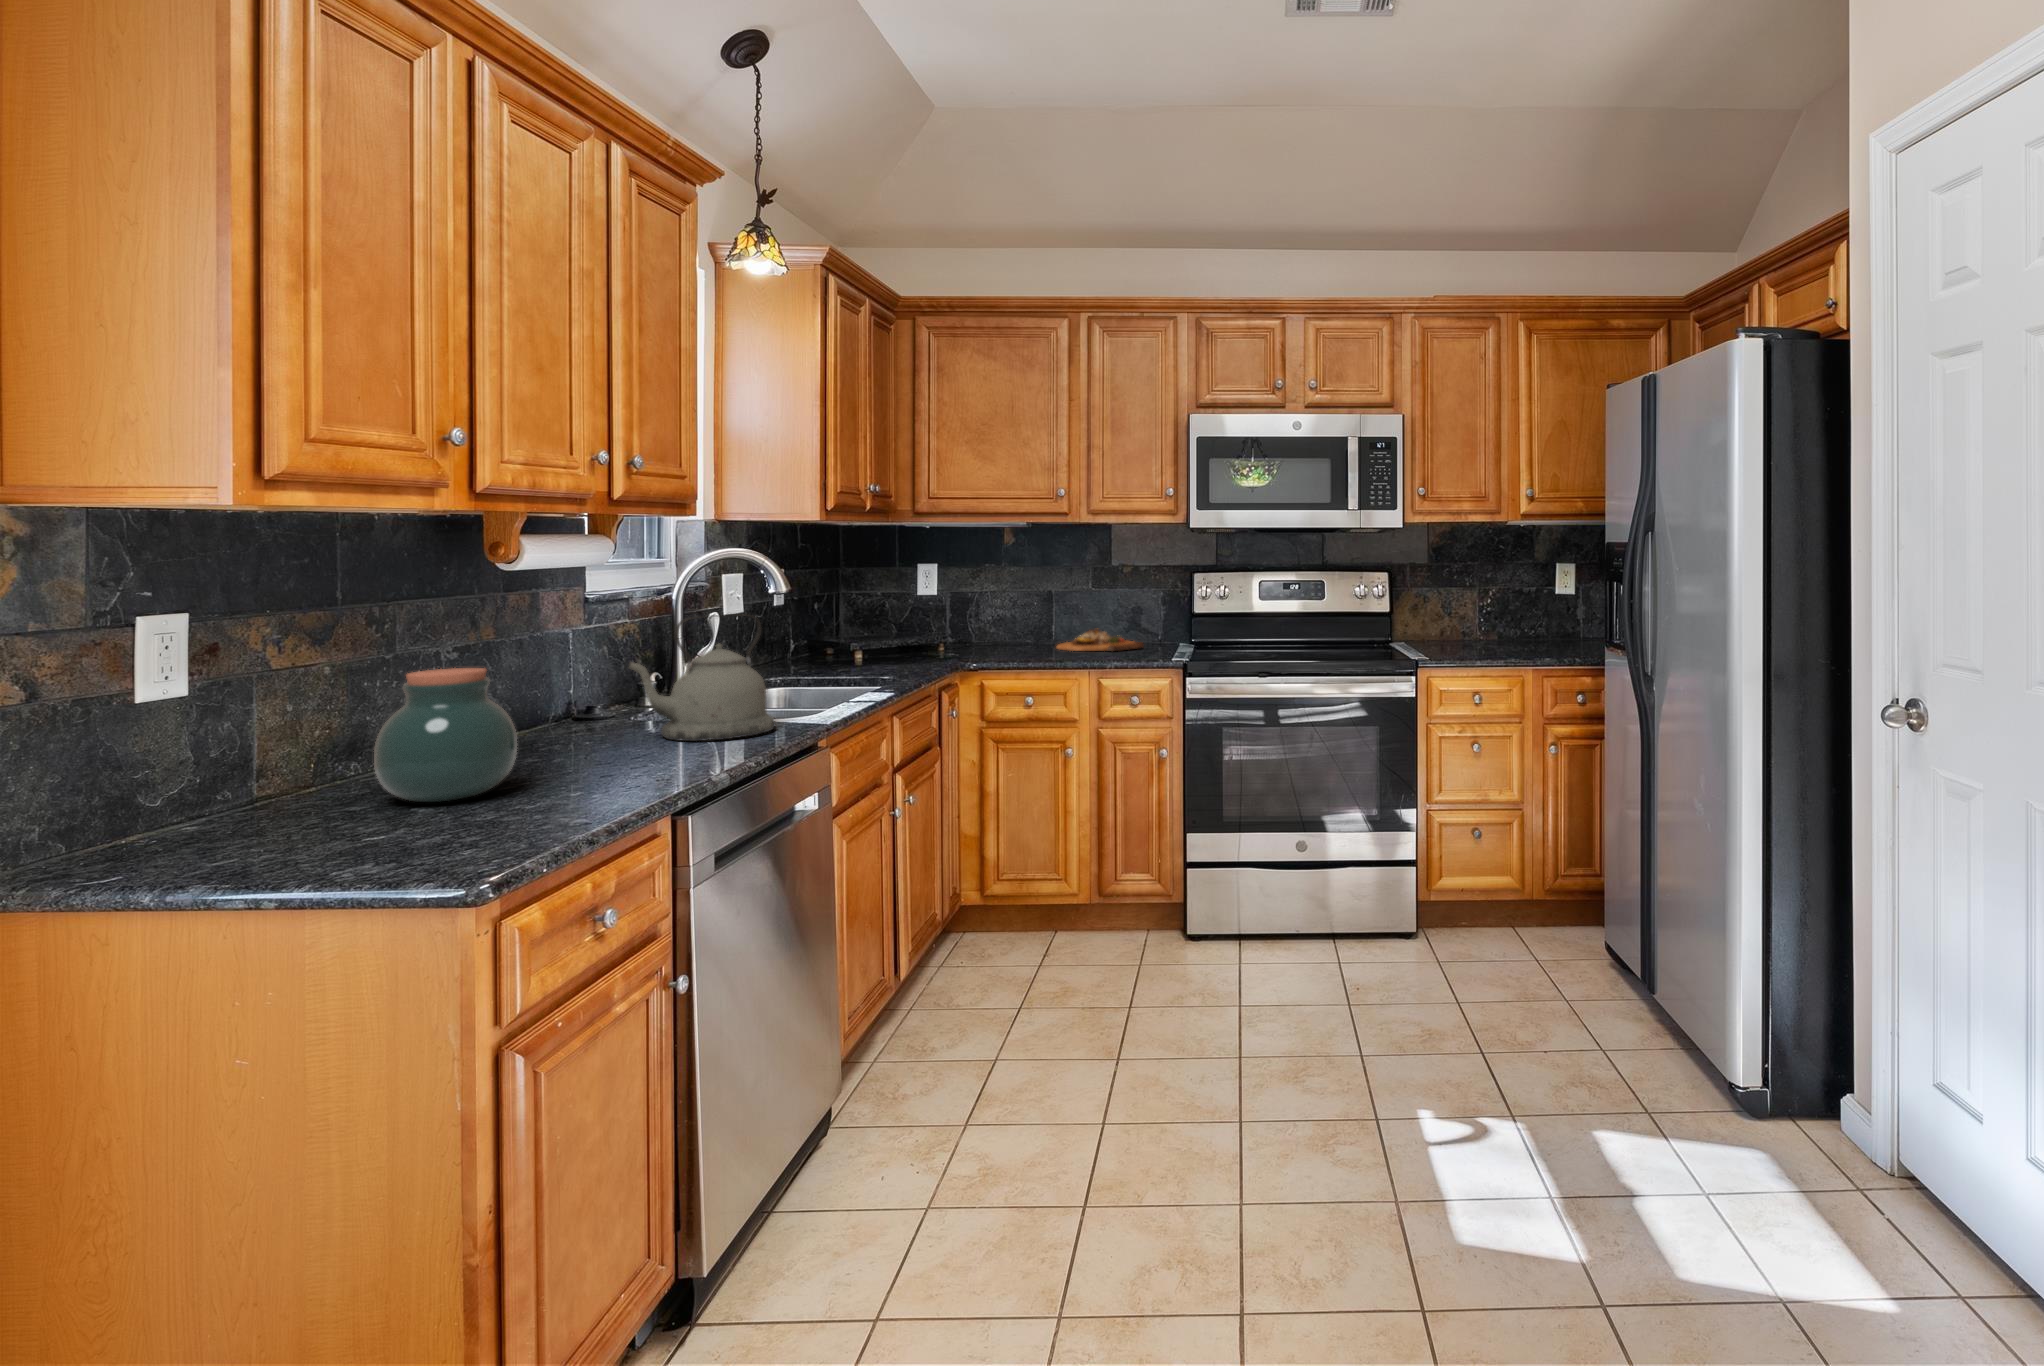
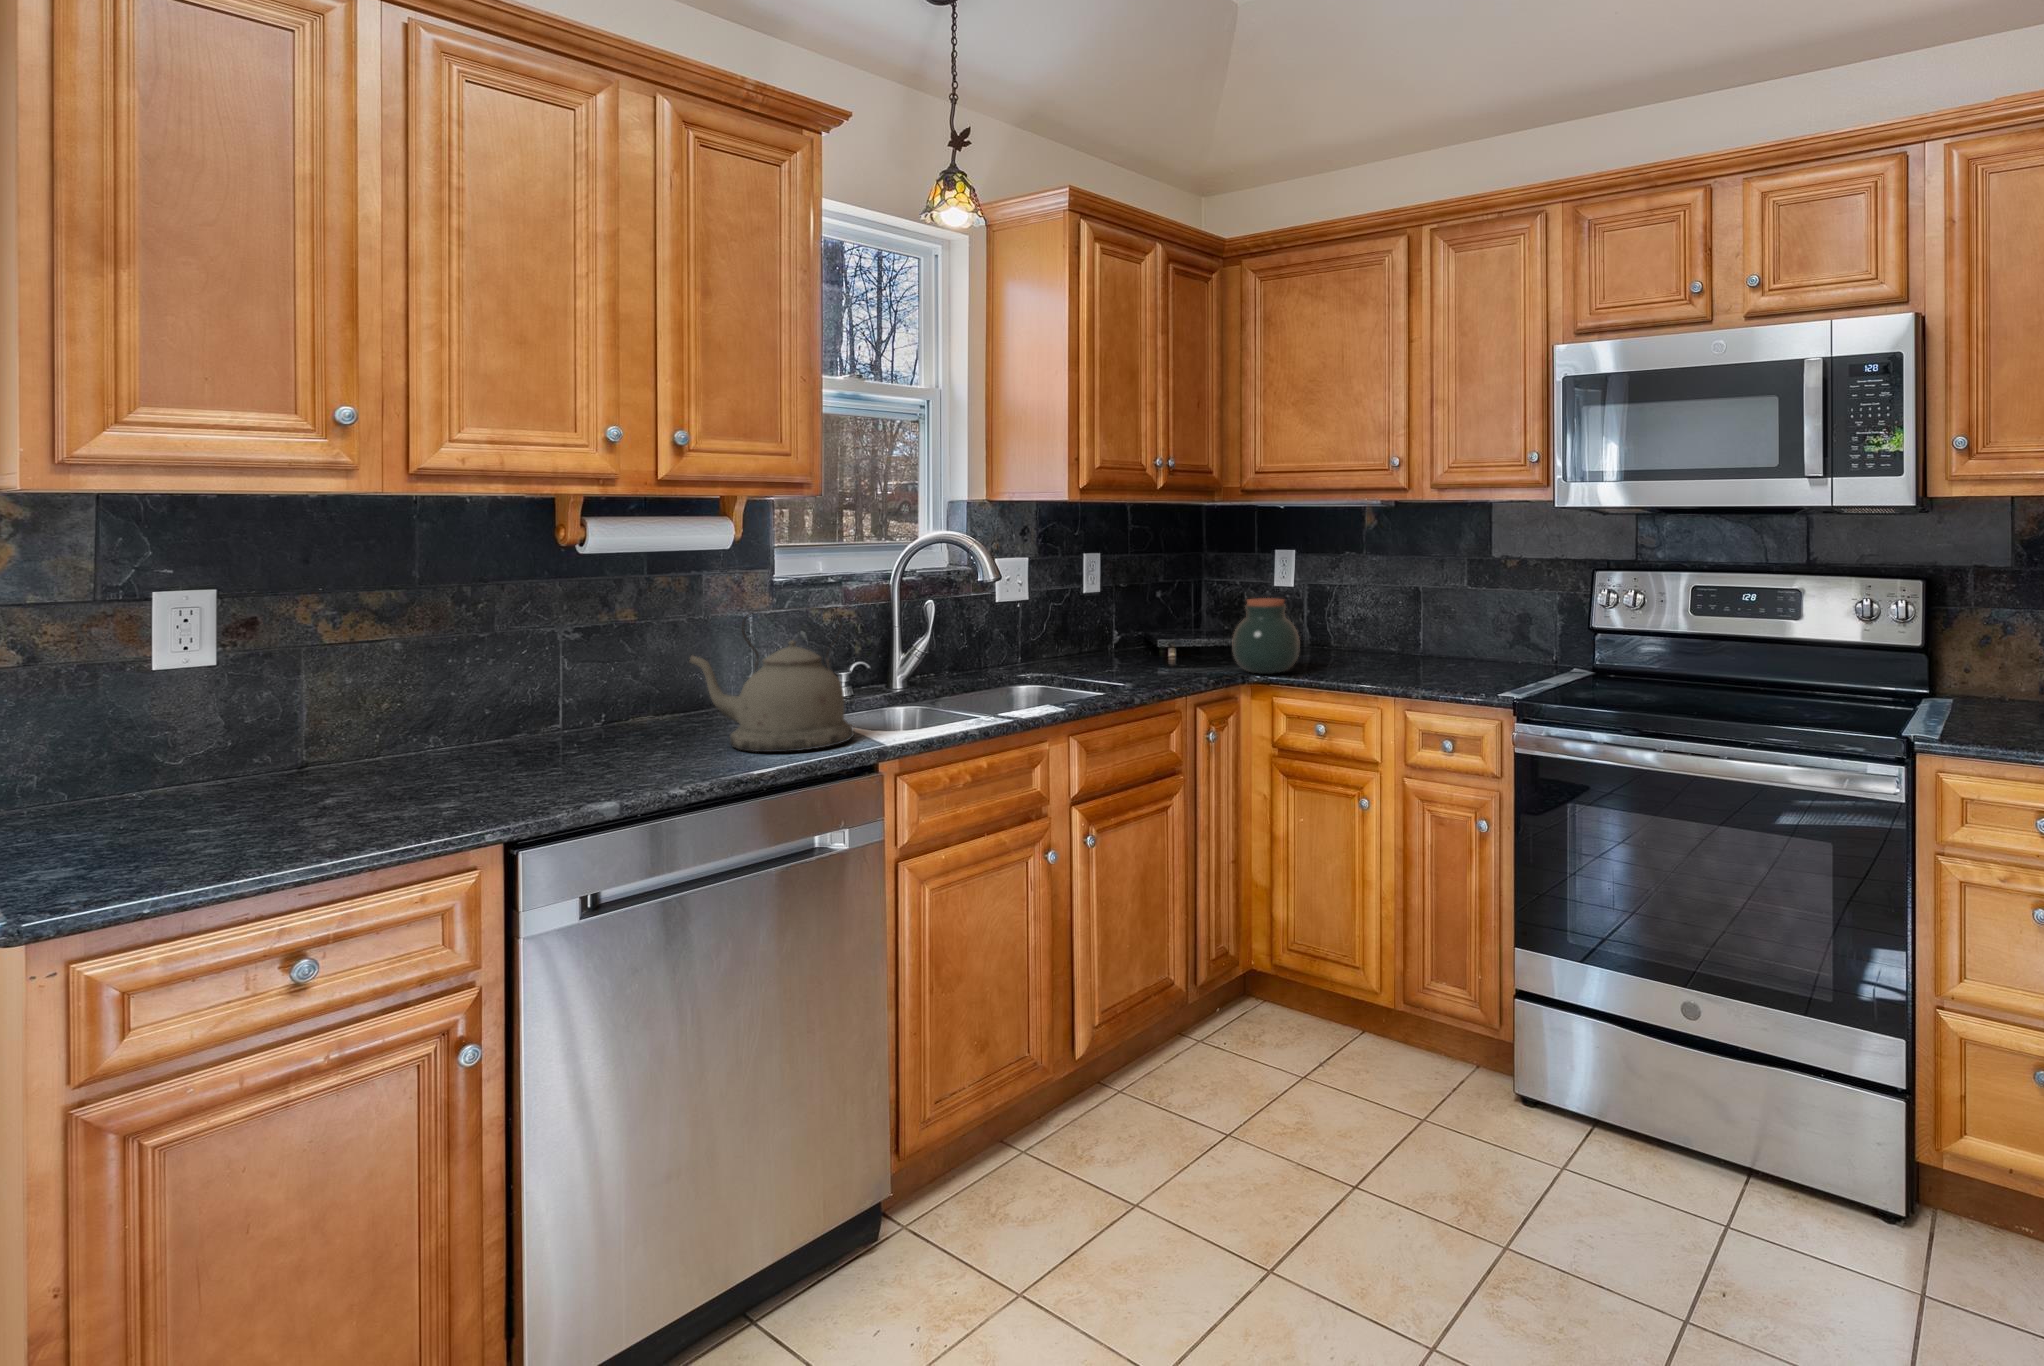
cutting board: present [1057,629,1144,651] -> none [1411,640,1523,673]
jar: present [374,668,517,802] -> present [1233,598,1299,674]

